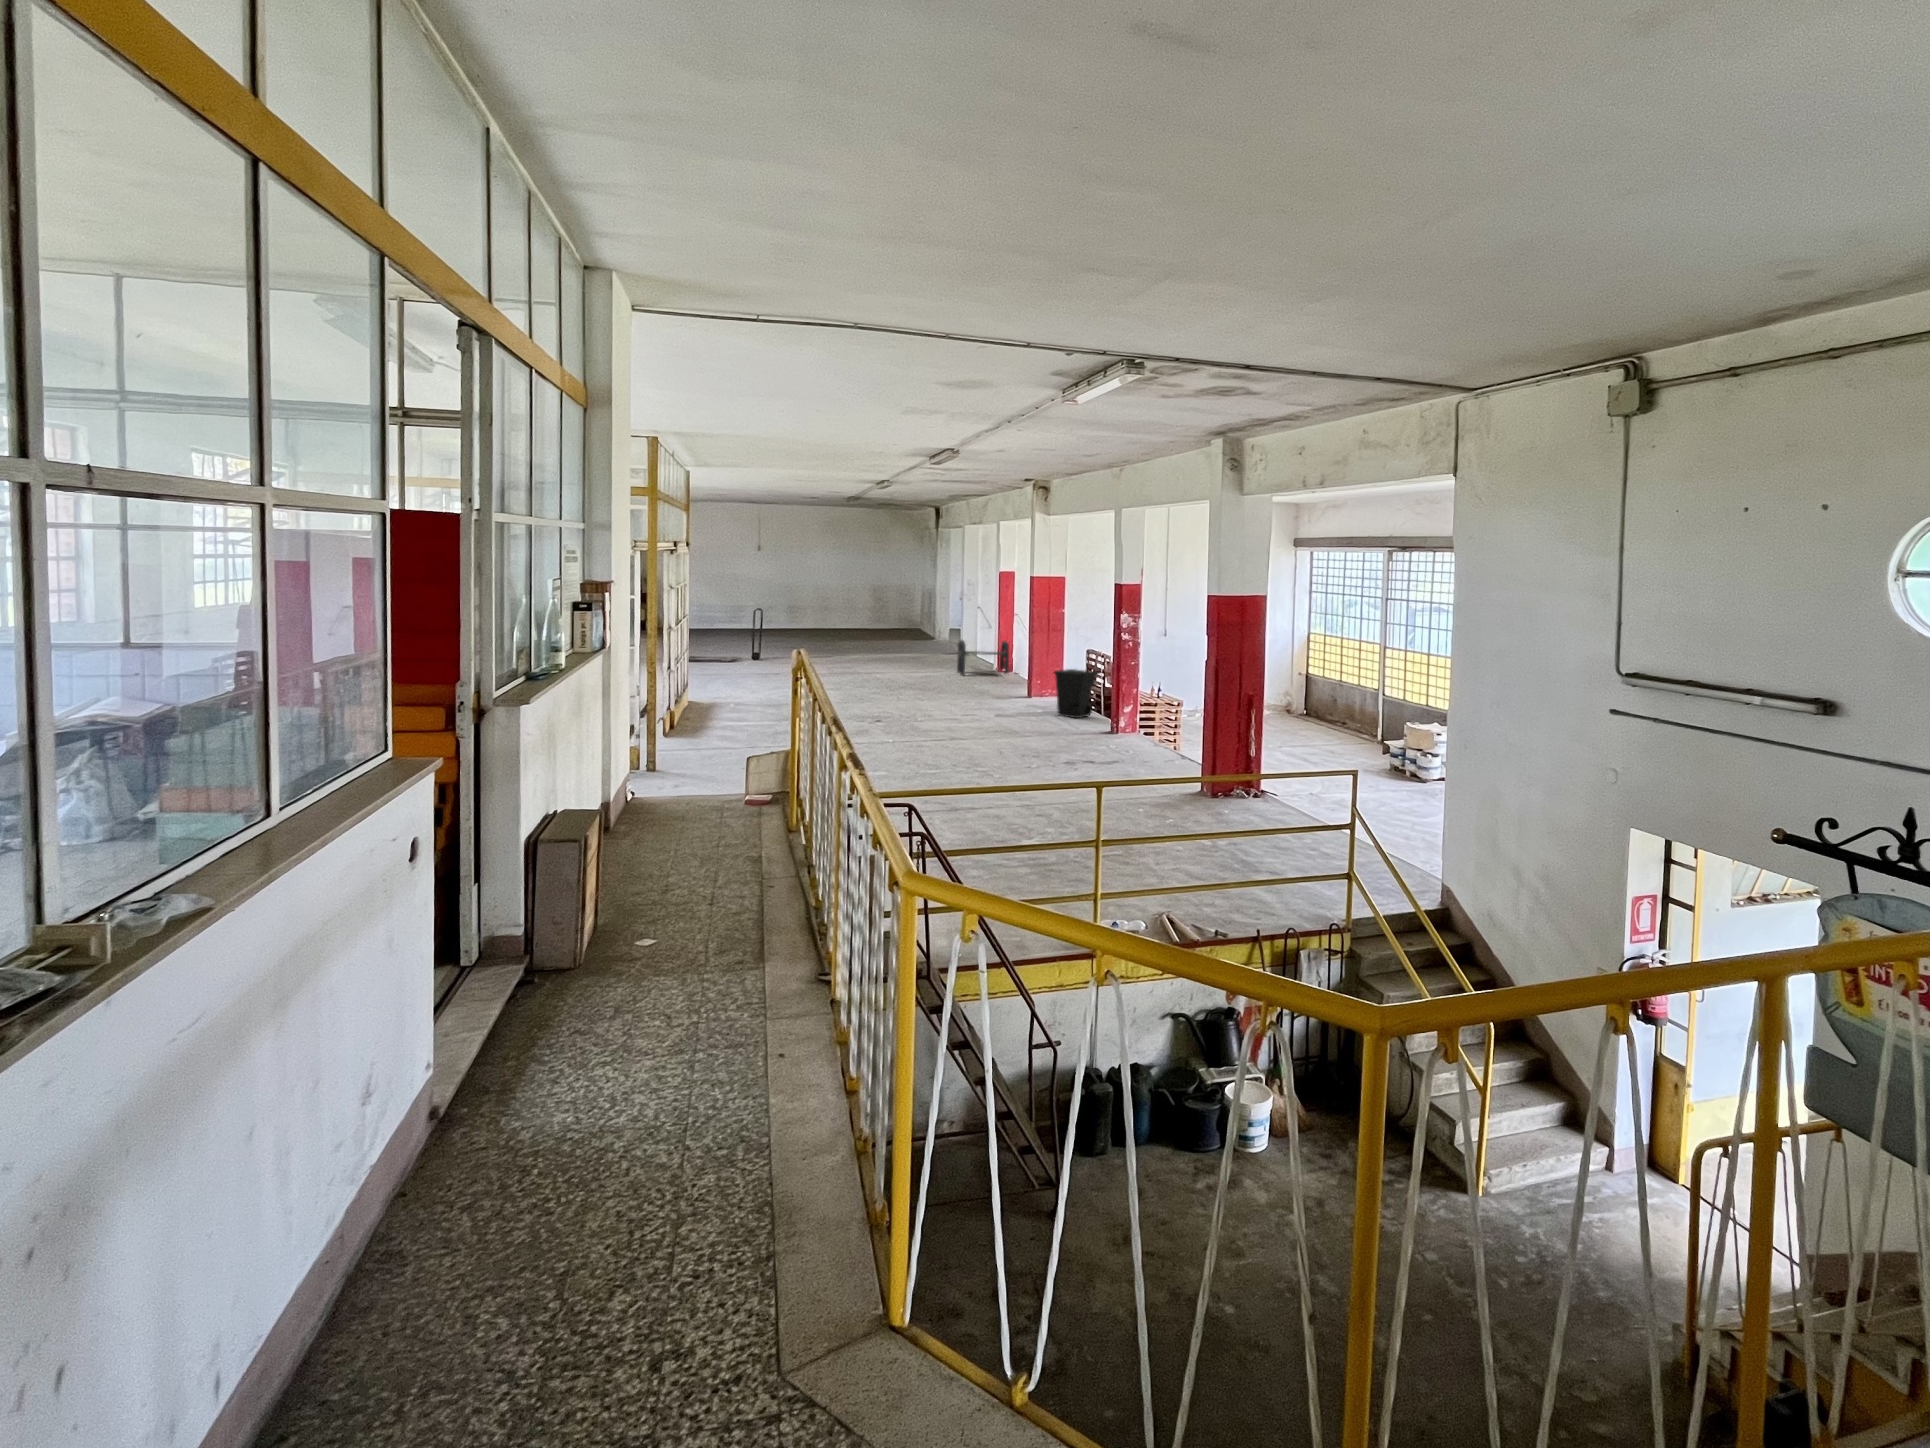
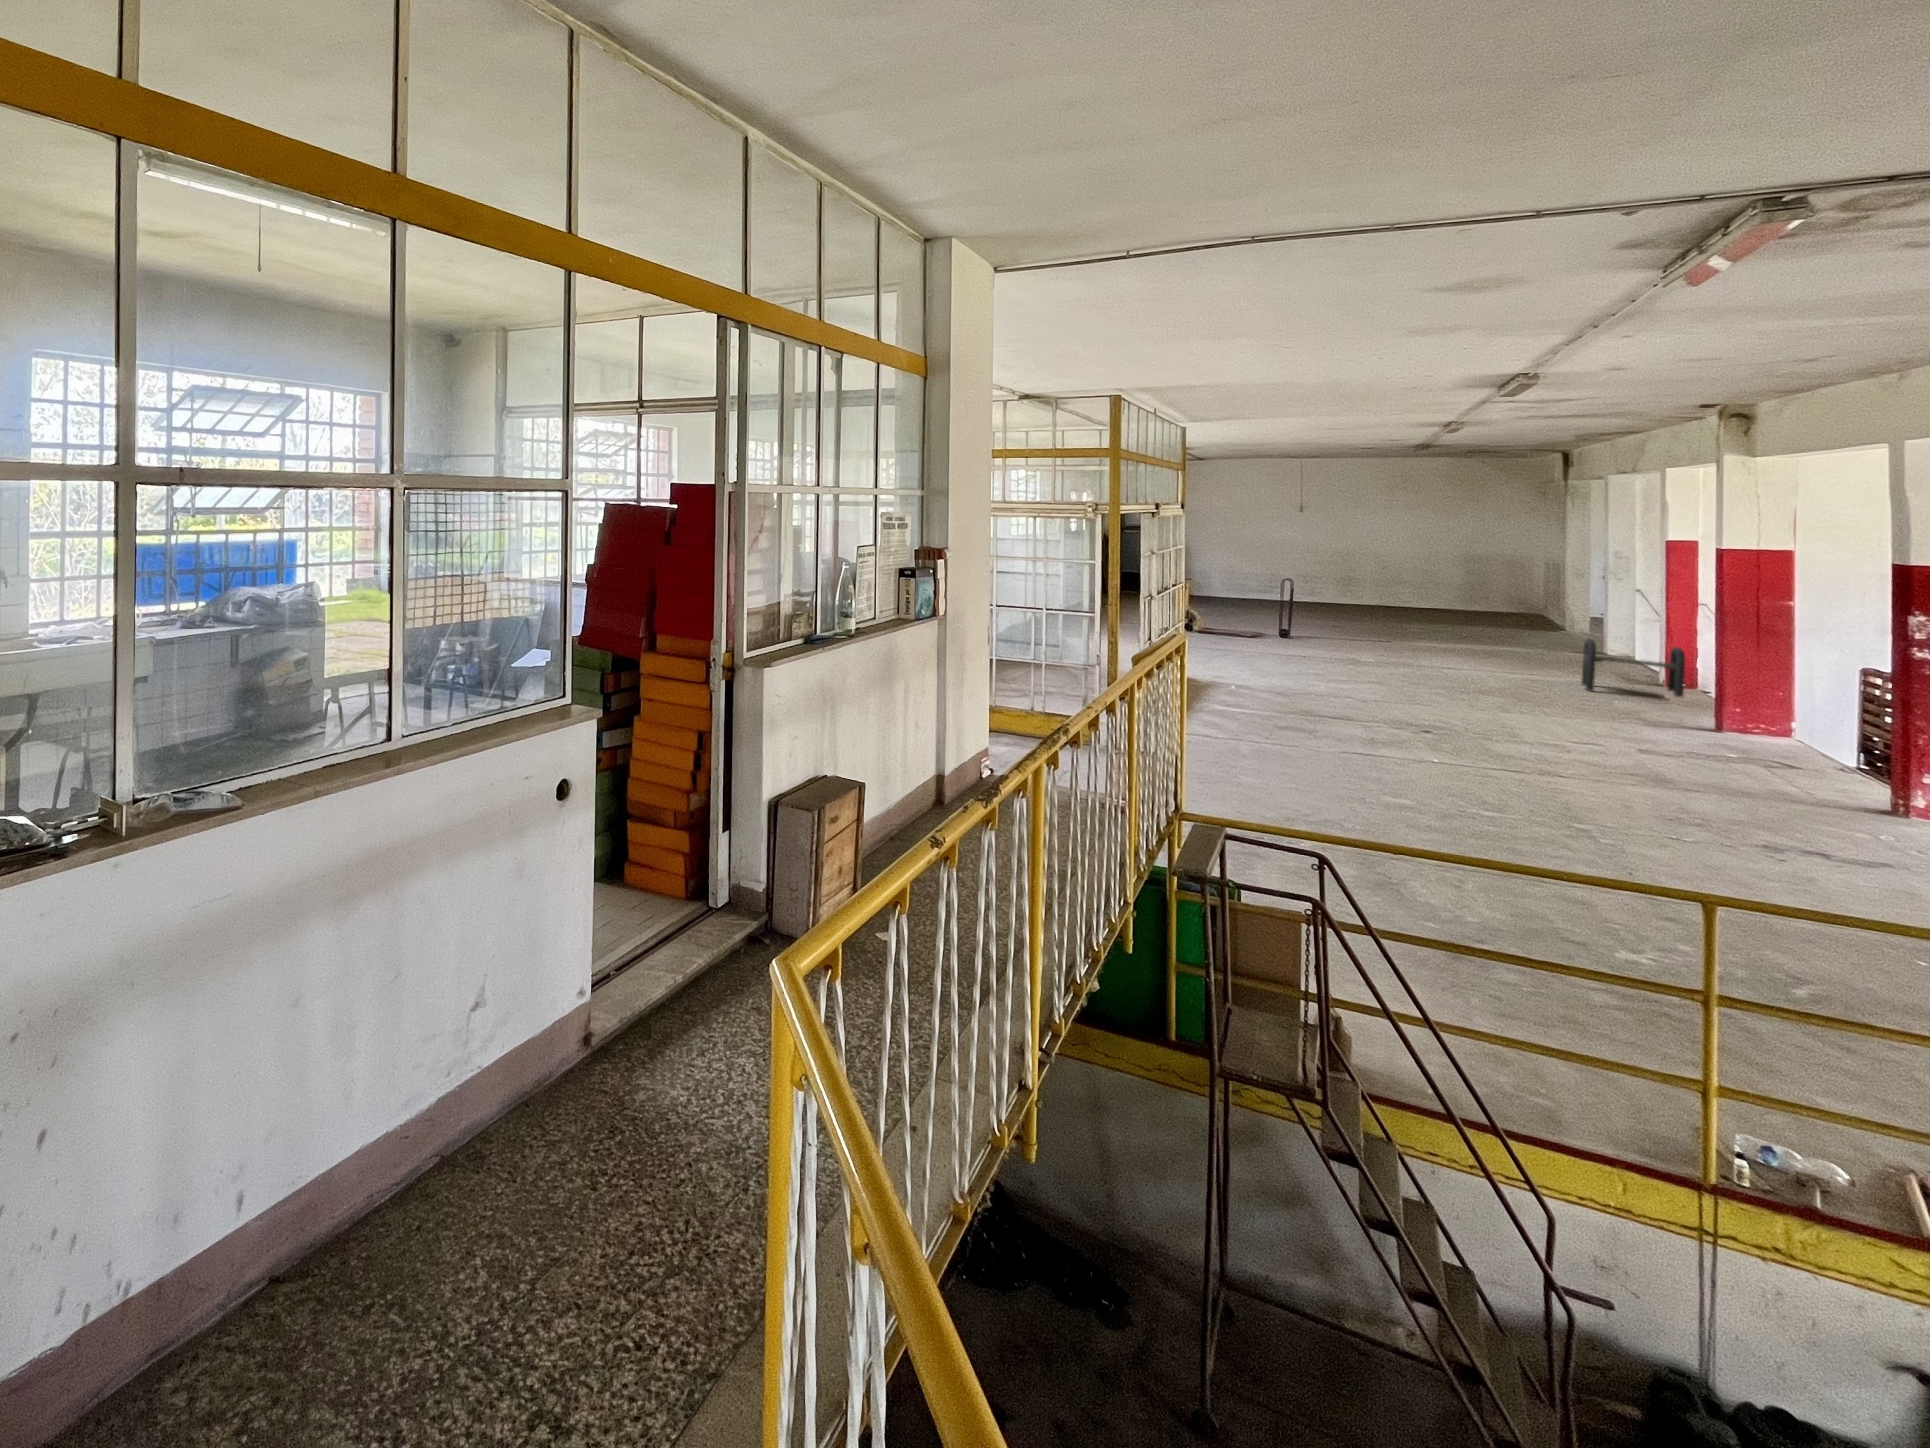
trash can: present [1054,669,1101,718] -> none [1753,706,1872,792]

